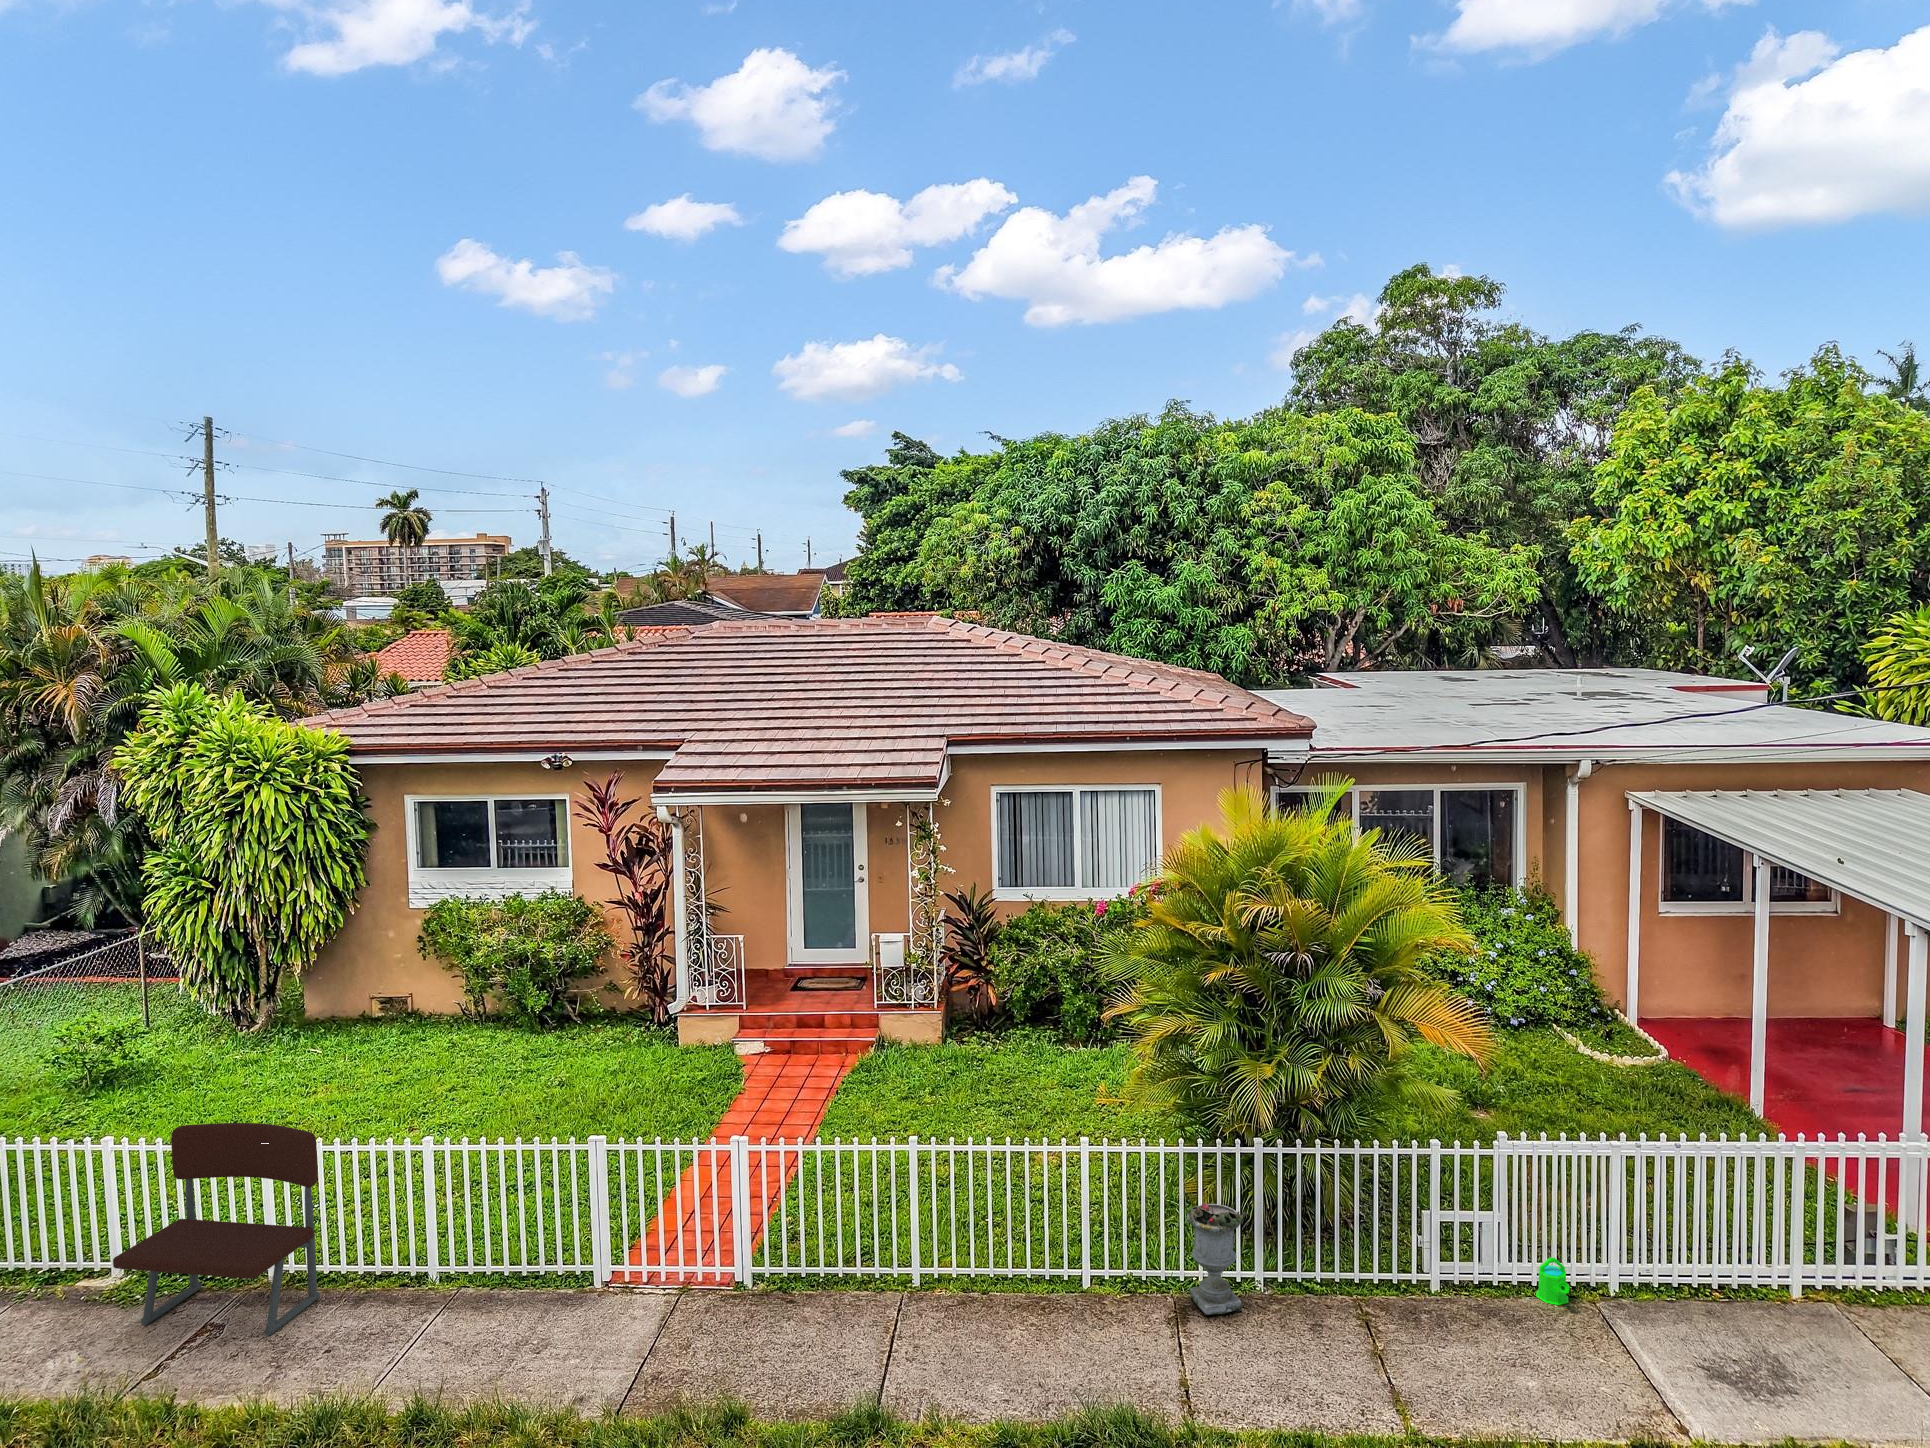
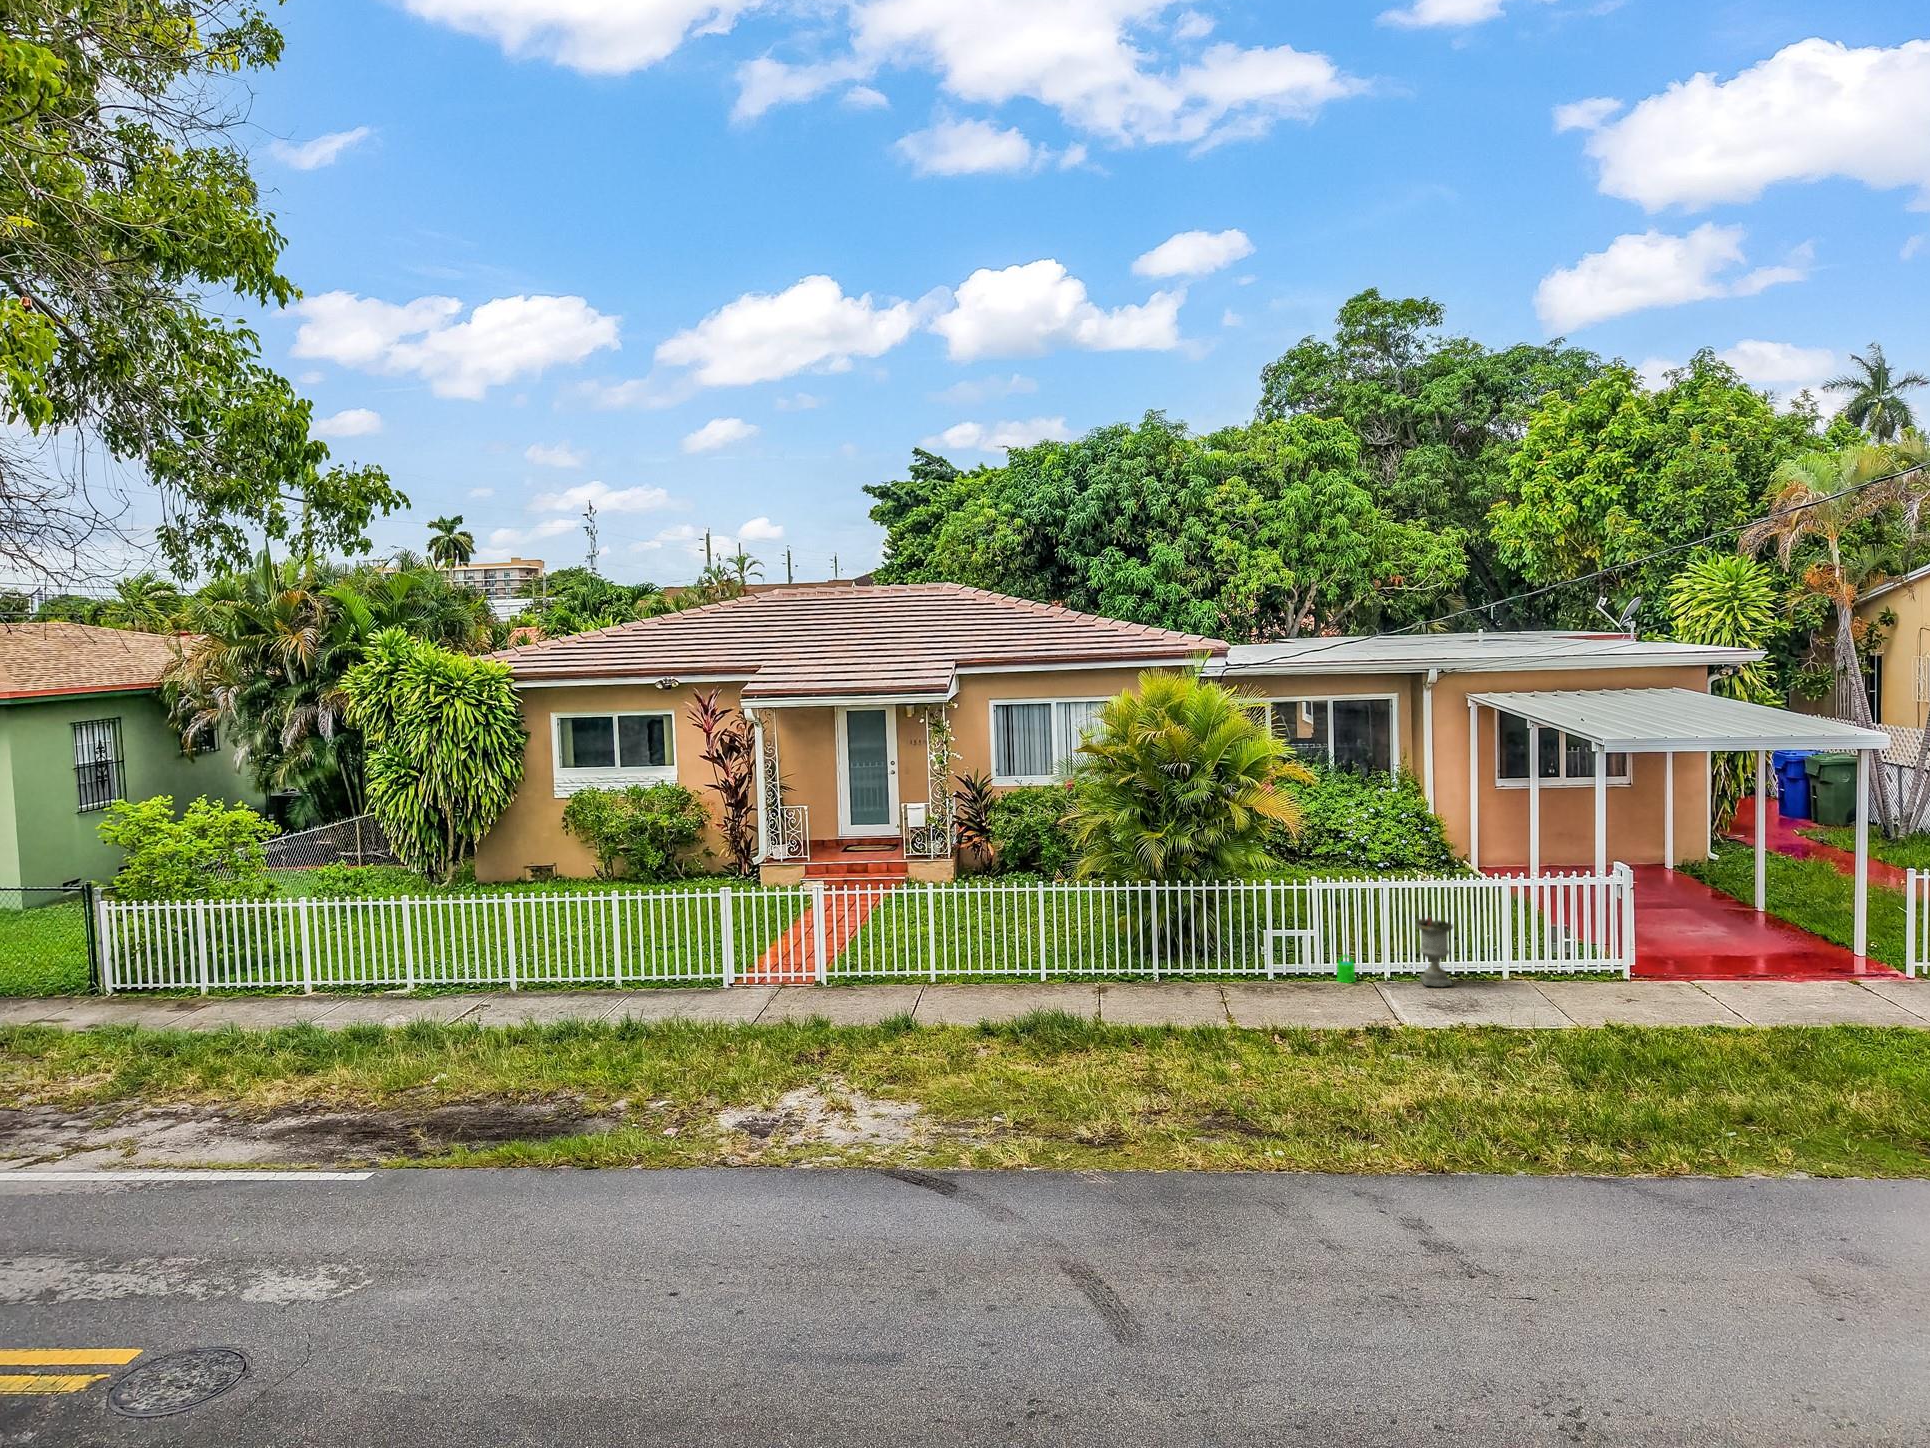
bench: present [113,1123,320,1336] -> none [428,879,551,1003]
planter: present [1187,1203,1244,1315] -> present [1416,918,1453,987]

